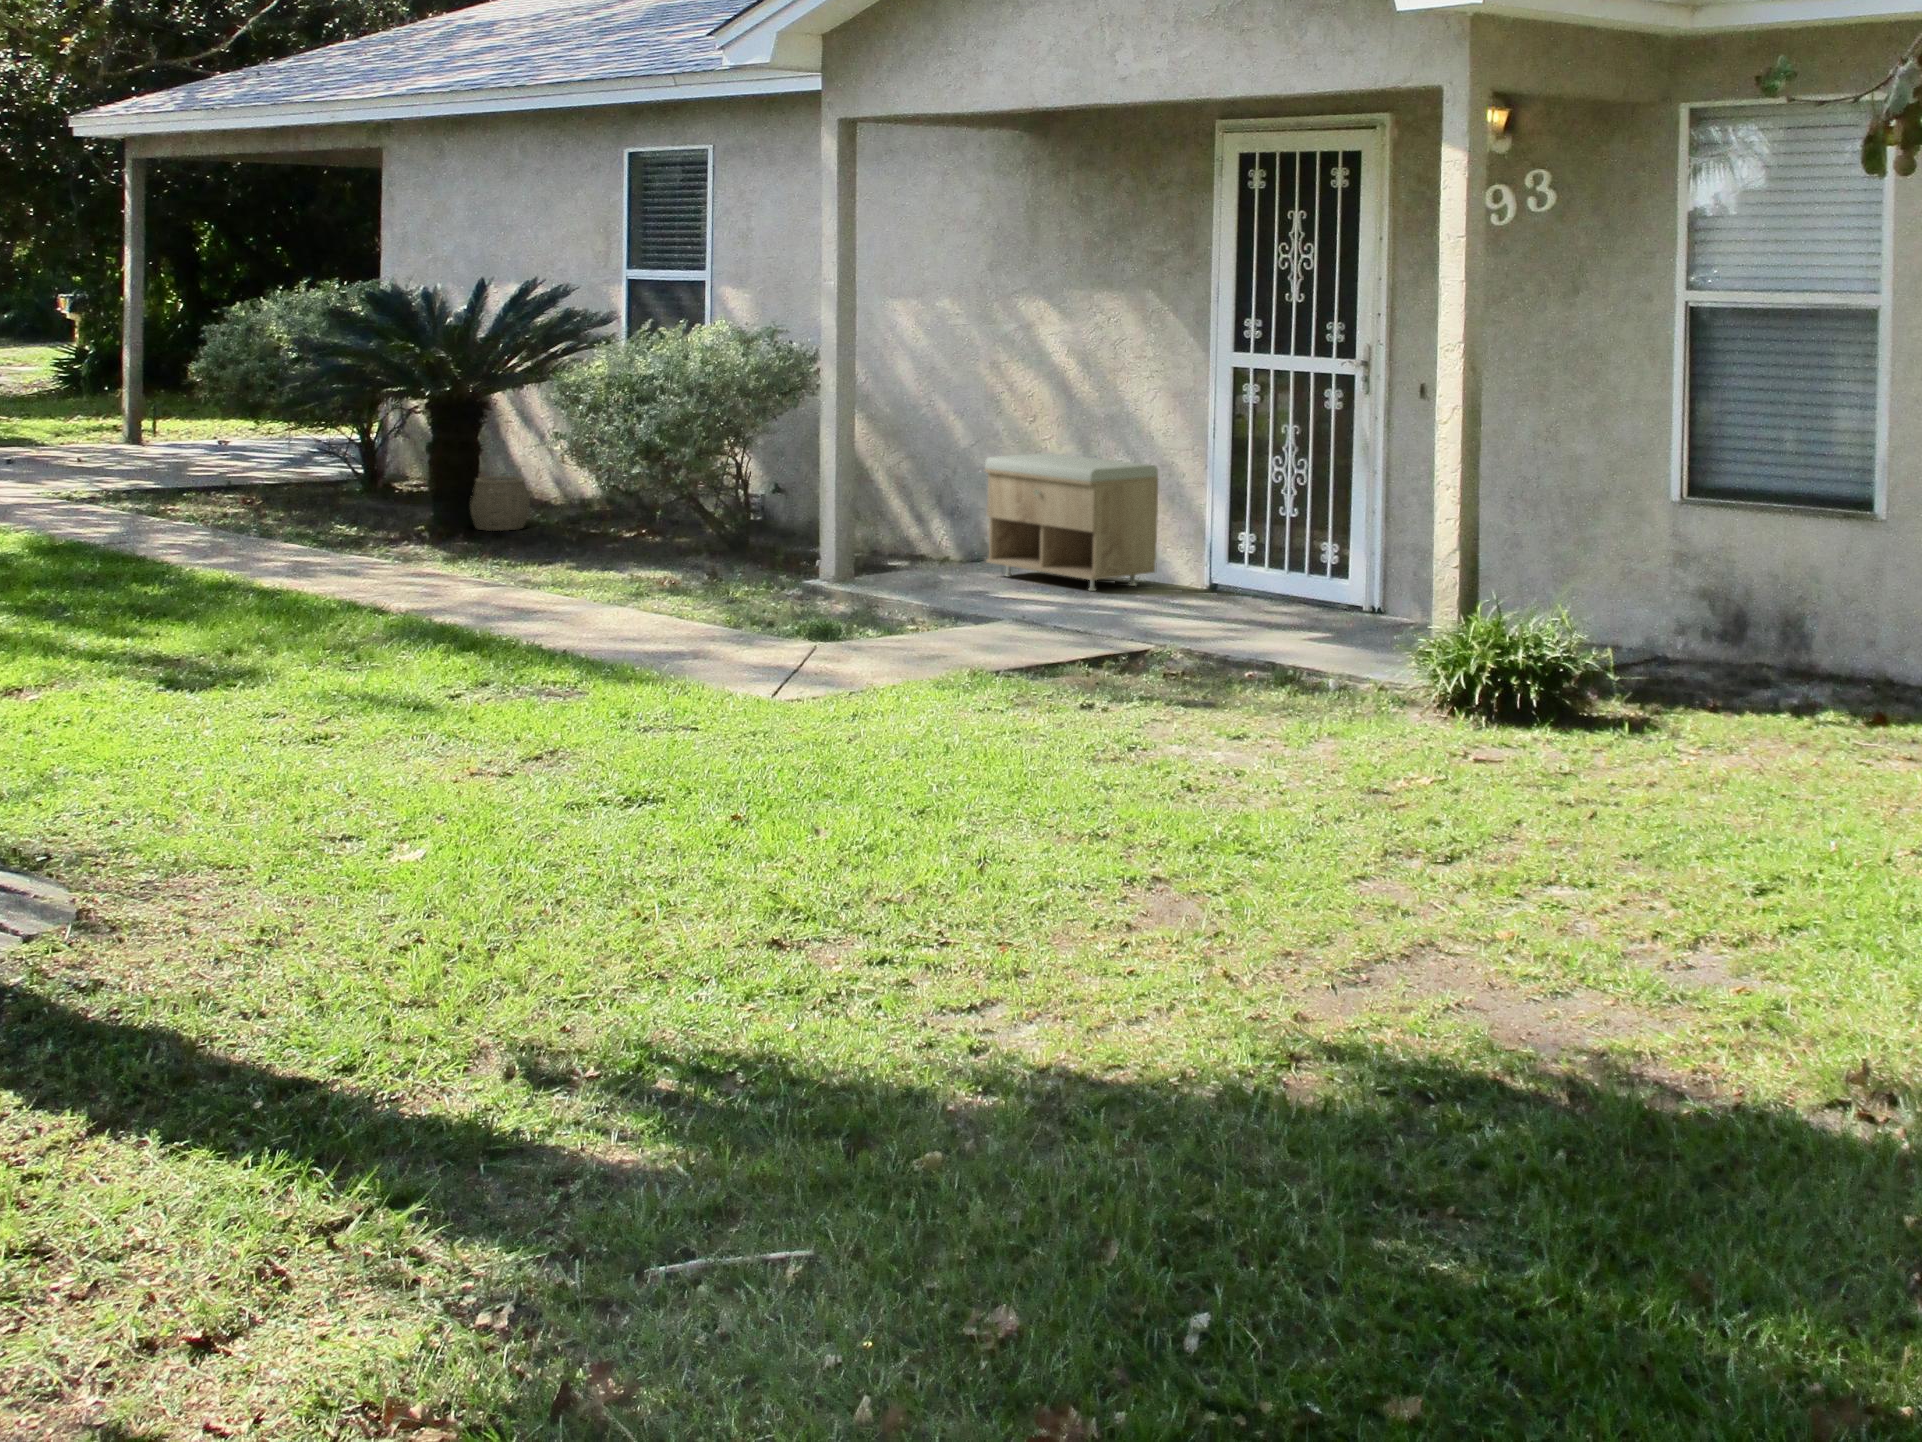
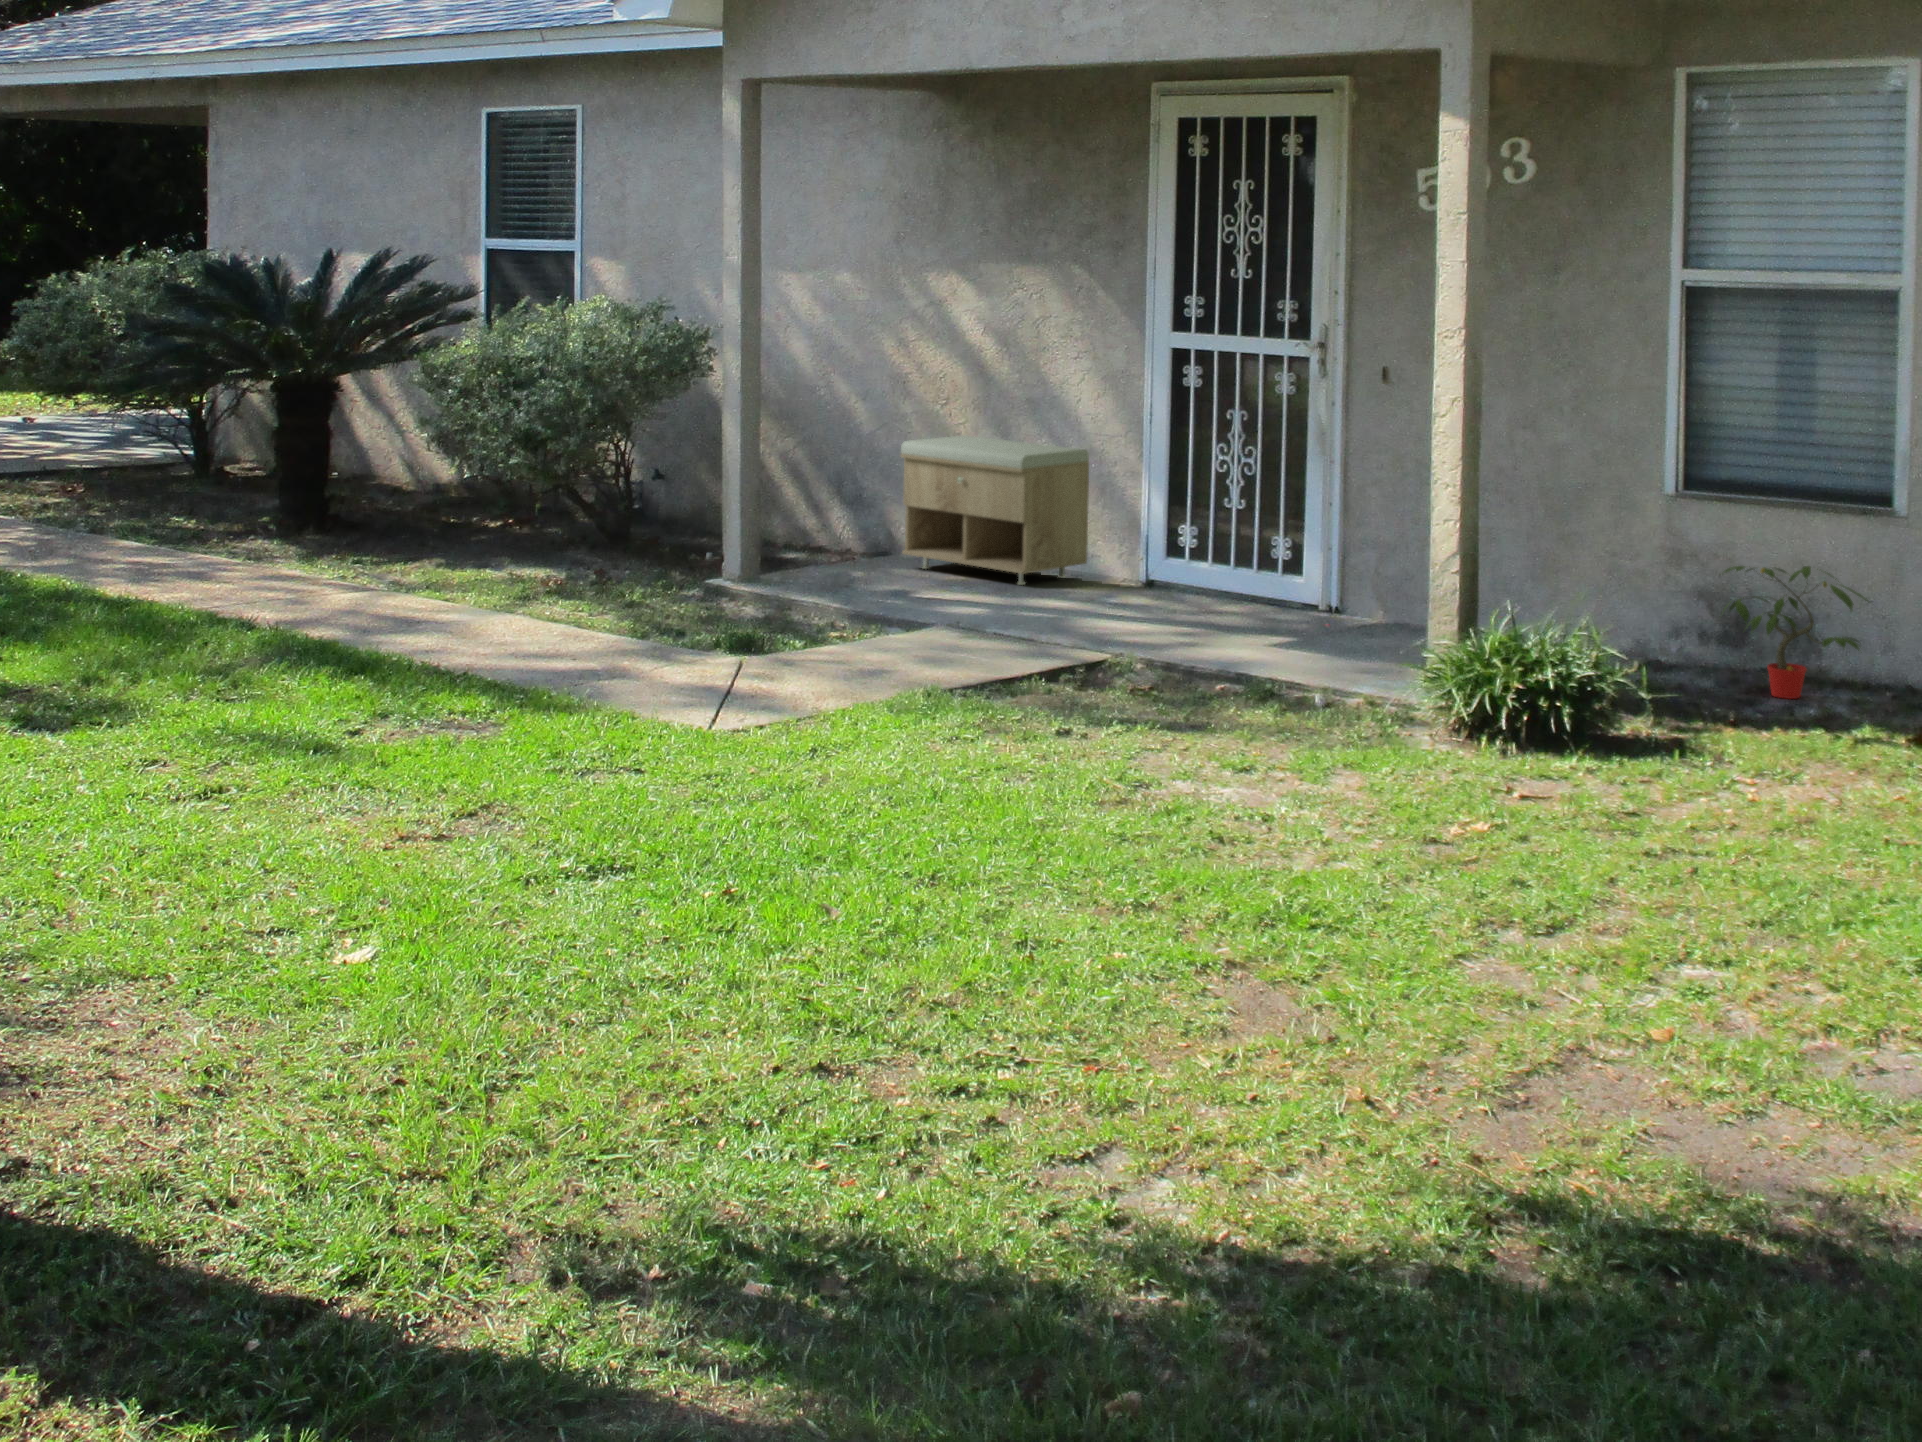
woven basket: present [470,476,529,531] -> none [325,460,391,520]
potted plant: none [1705,567,1856,692] -> present [1723,566,1868,699]

